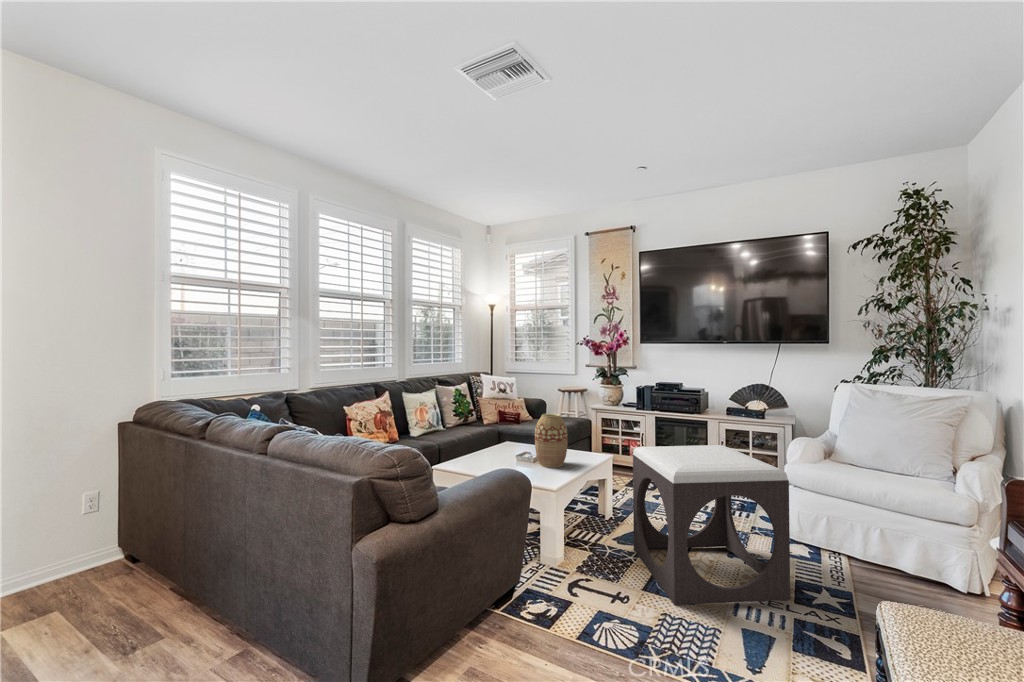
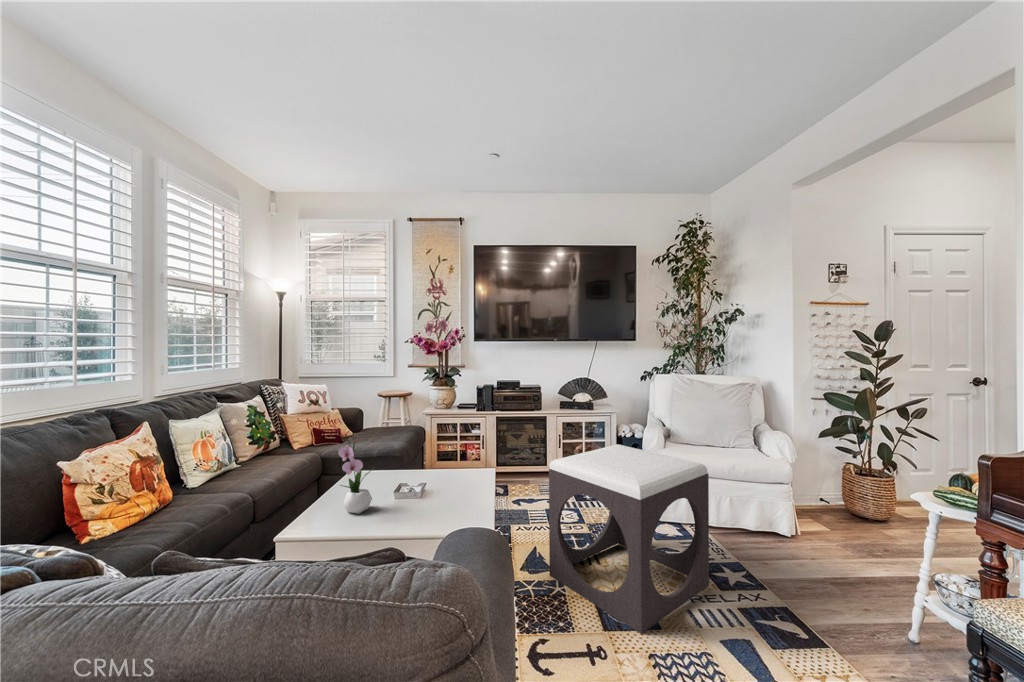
flower arrangement: none [470,405,496,462] -> present [338,433,375,514]
vase: present [535,414,568,467] -> none [431,432,473,503]

